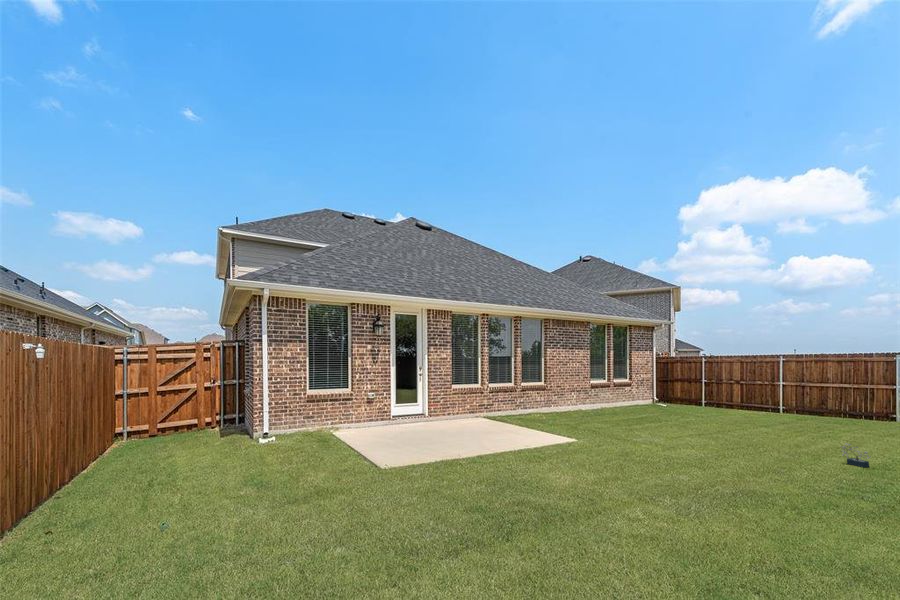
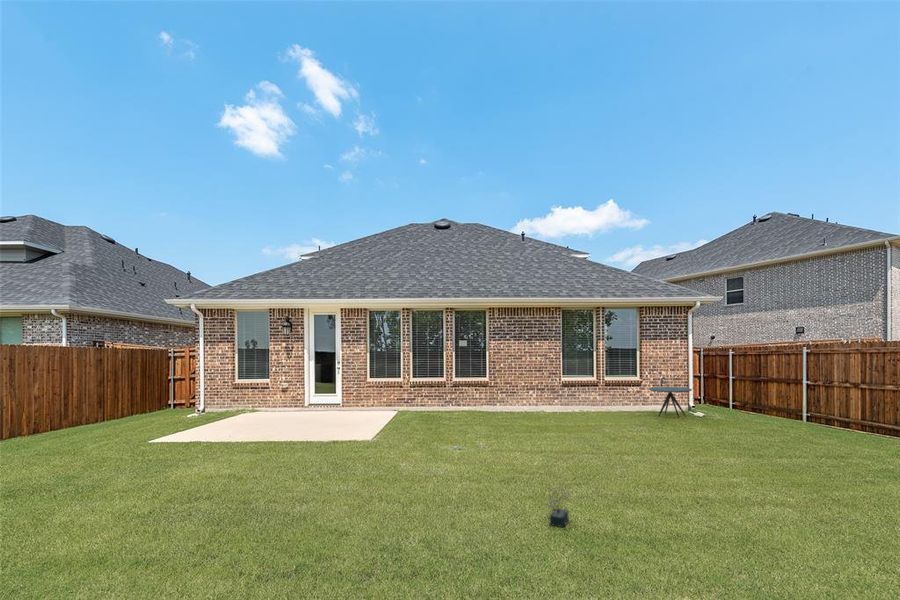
round table: none [627,386,658,408] -> present [649,387,692,418]

